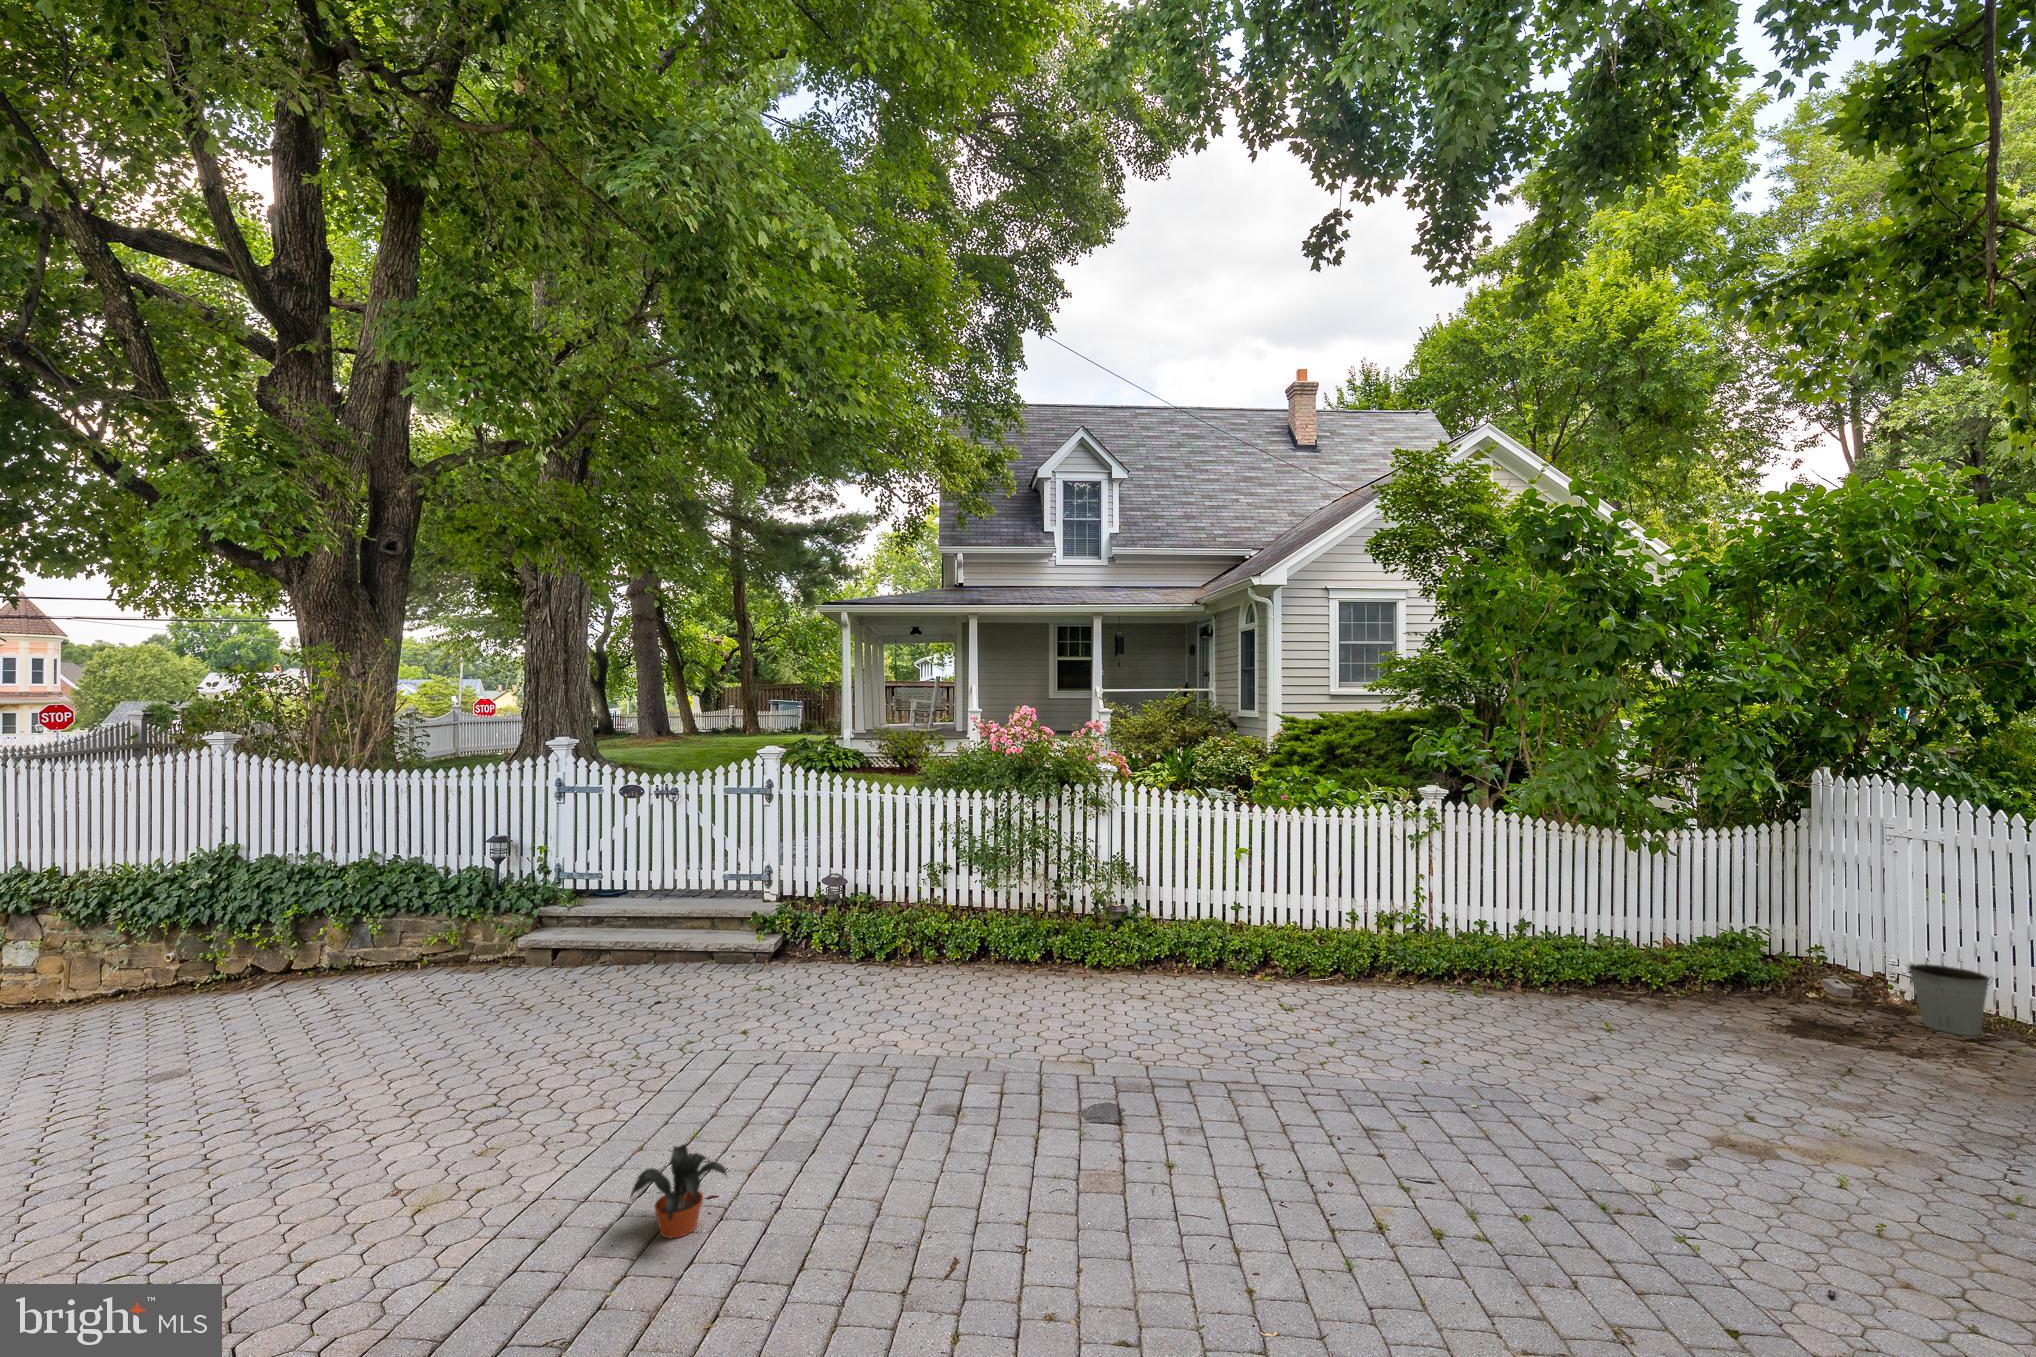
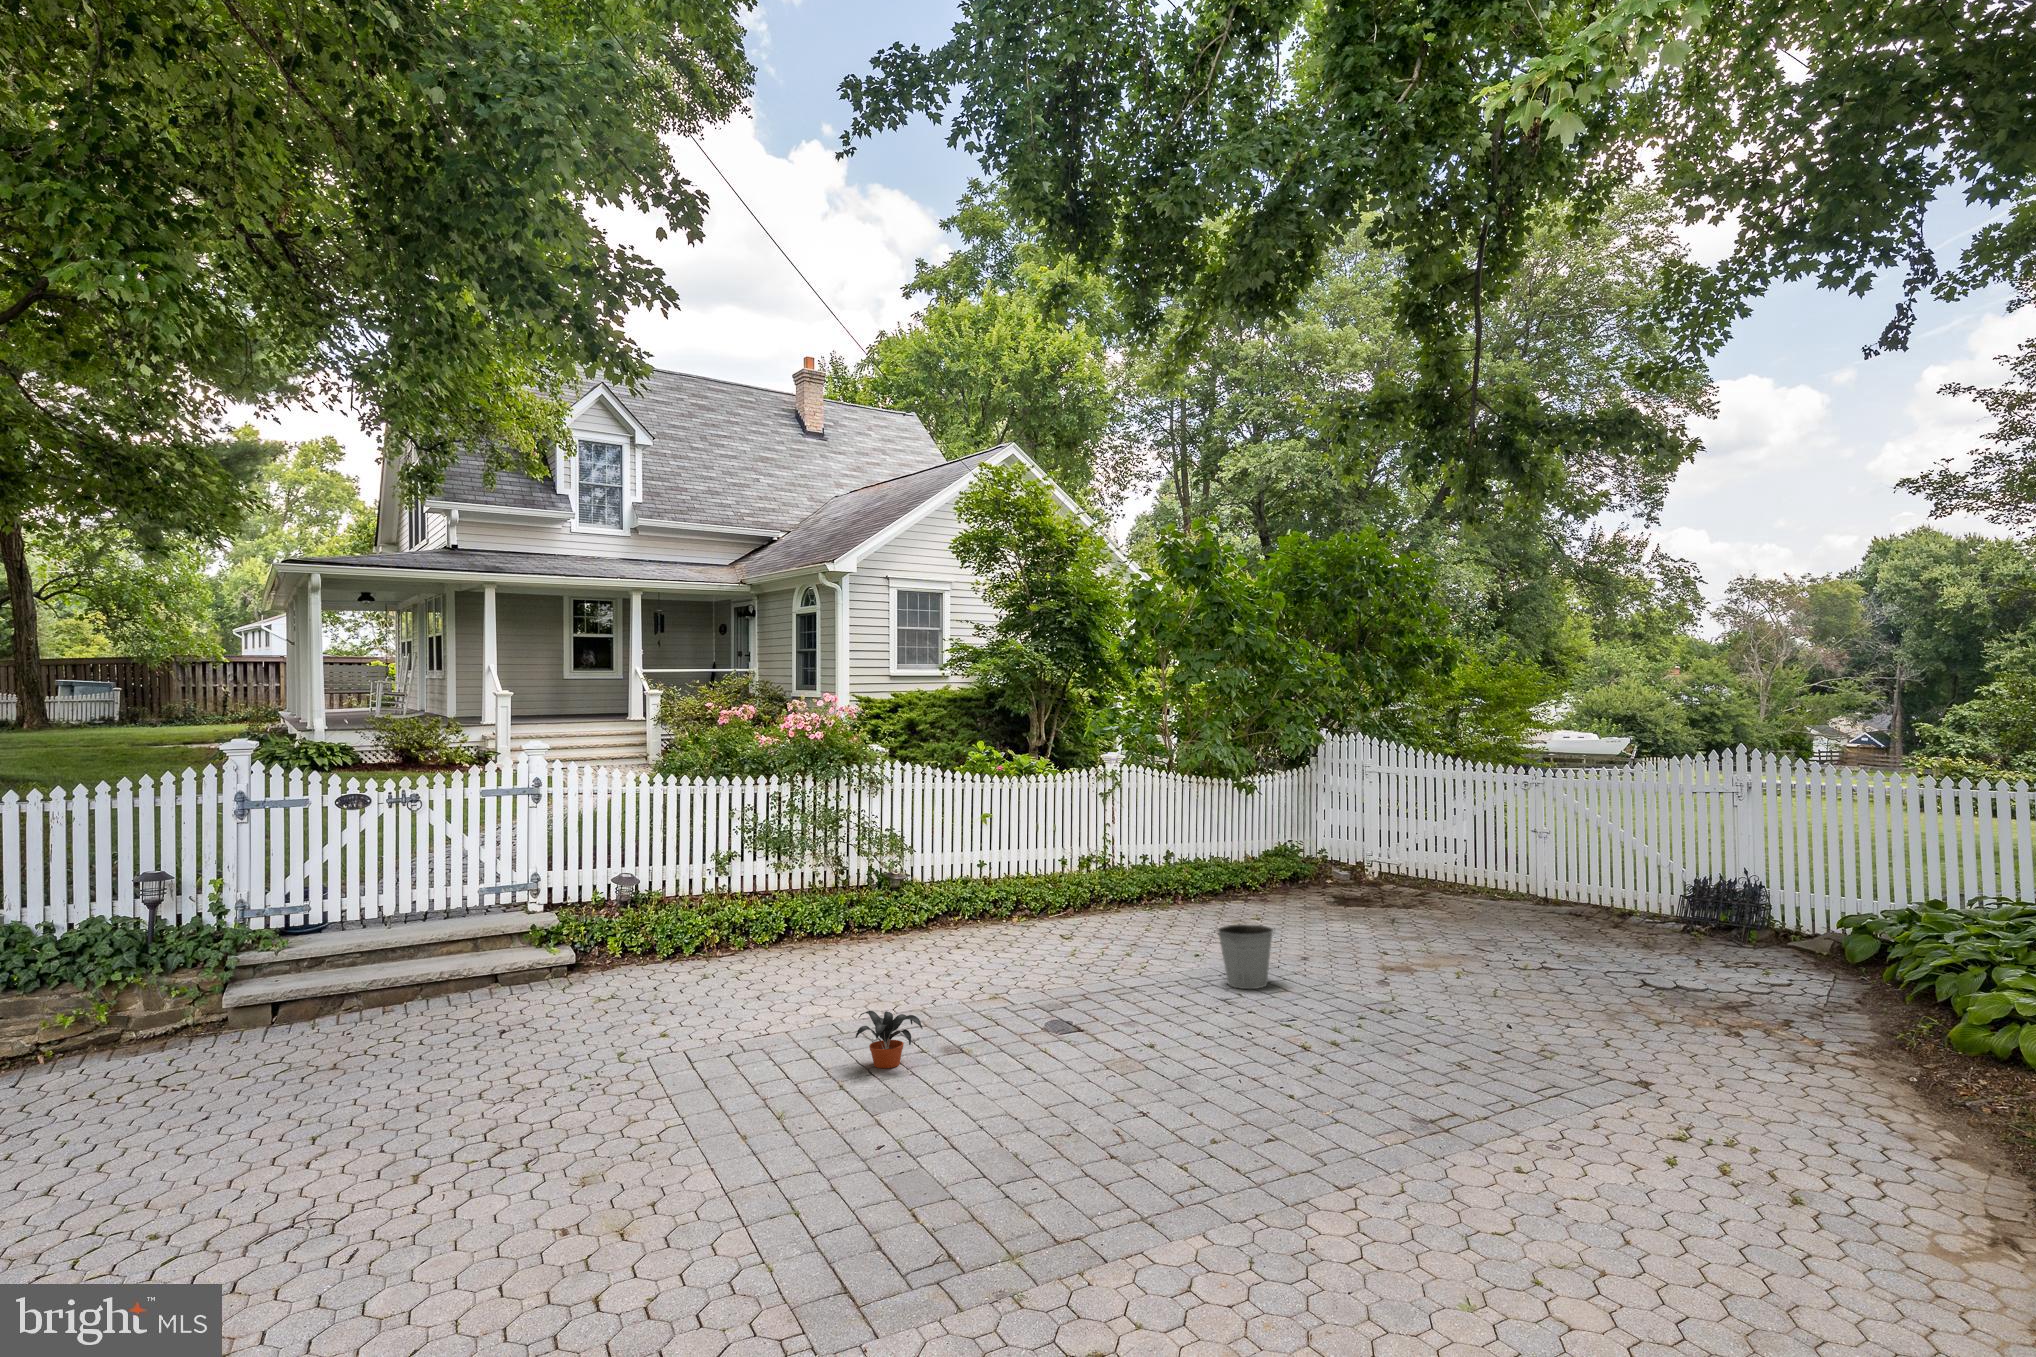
bucket: present [1908,964,1992,1036] -> present [1217,924,1275,989]

